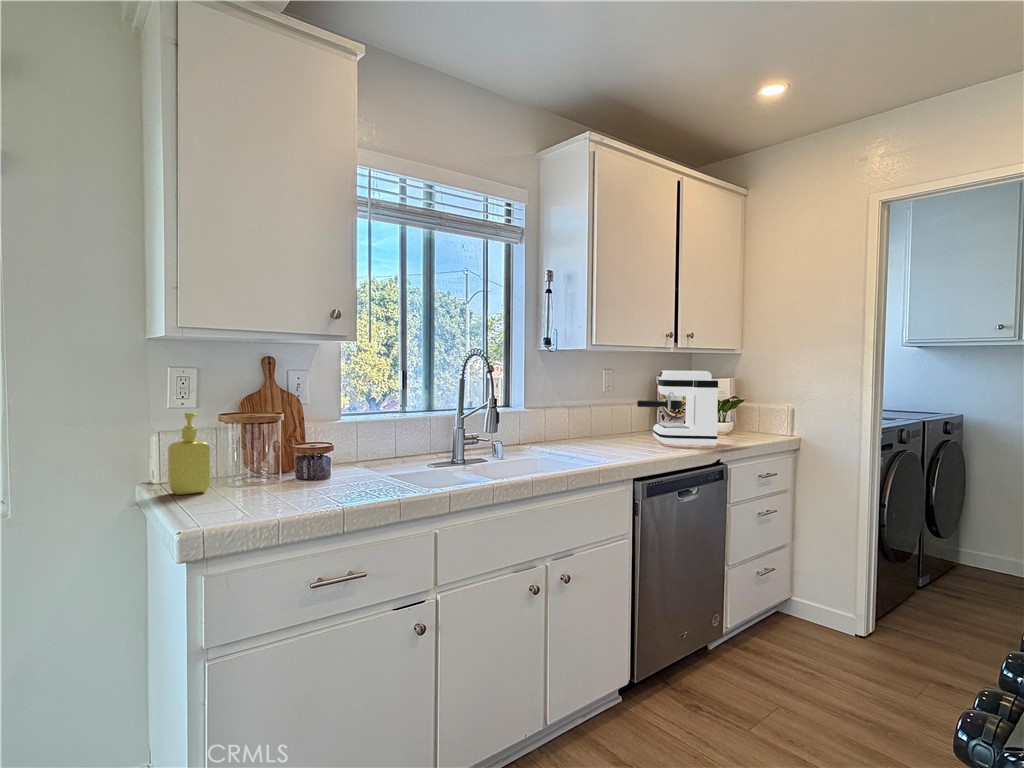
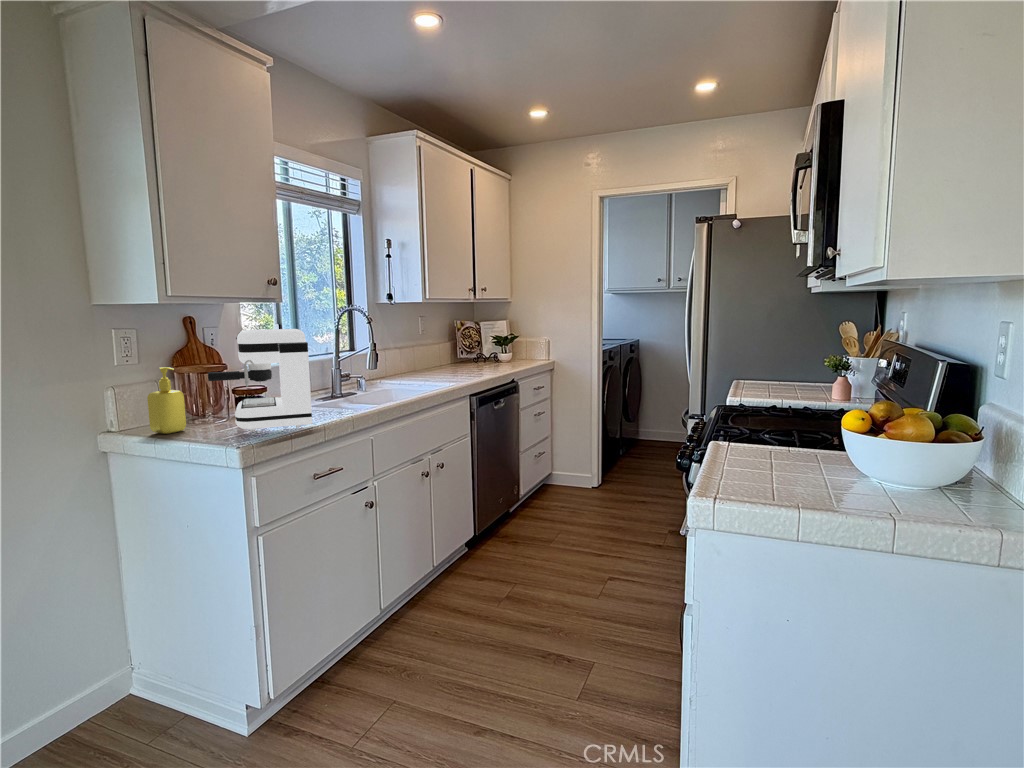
coffee maker: present [637,371,718,447] -> present [208,329,312,431]

